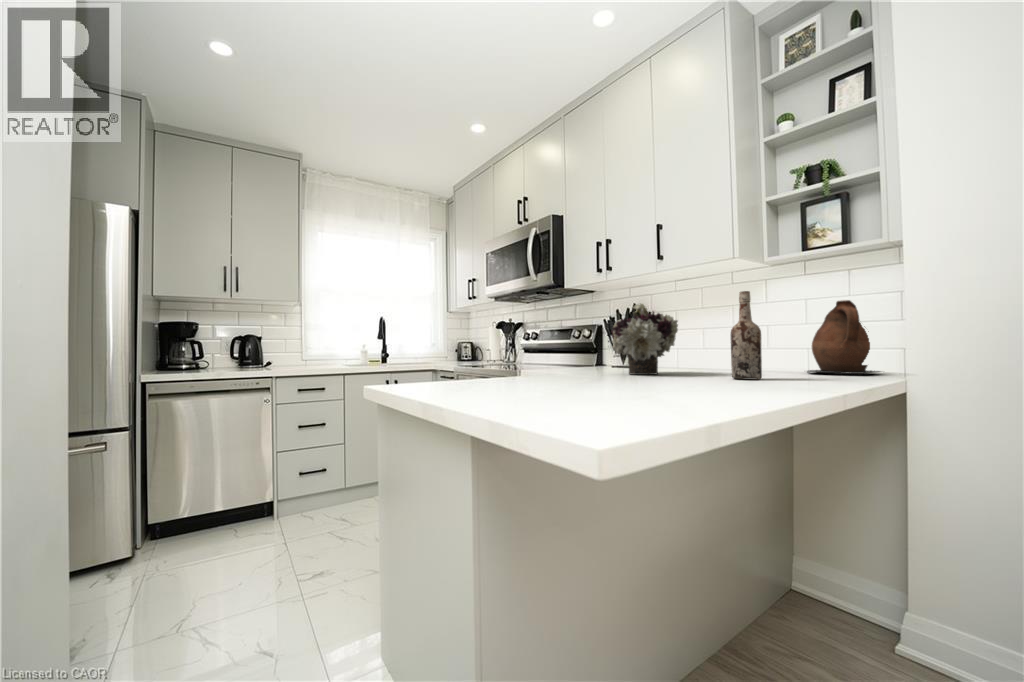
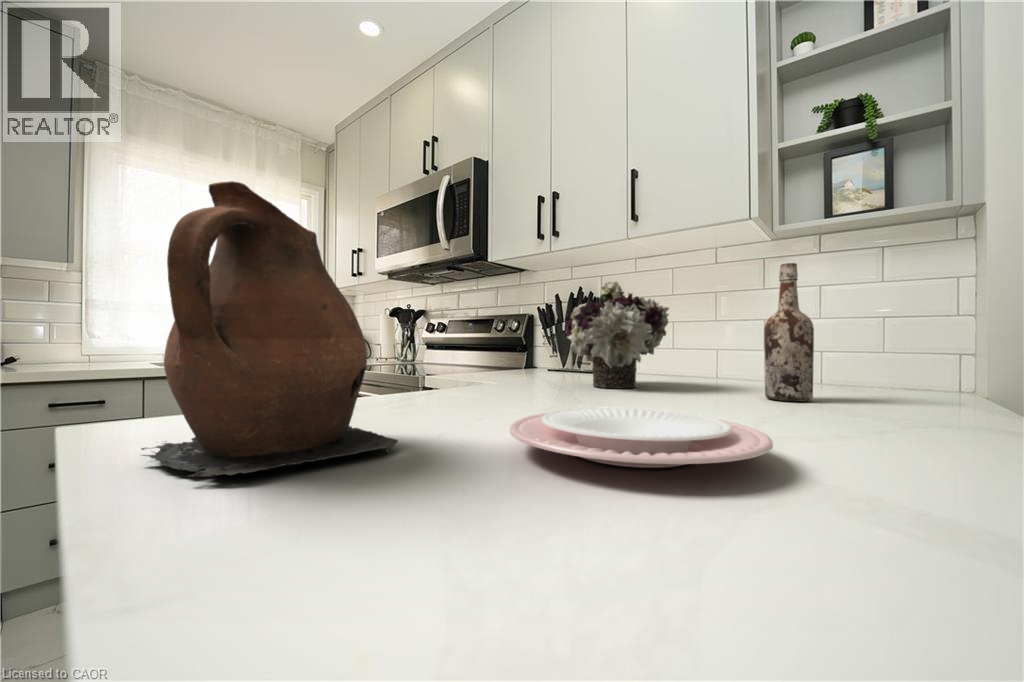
ceramic pitcher: present [807,300,881,374] -> present [141,181,398,477]
plate: none [547,376,656,394] -> present [510,408,773,468]

